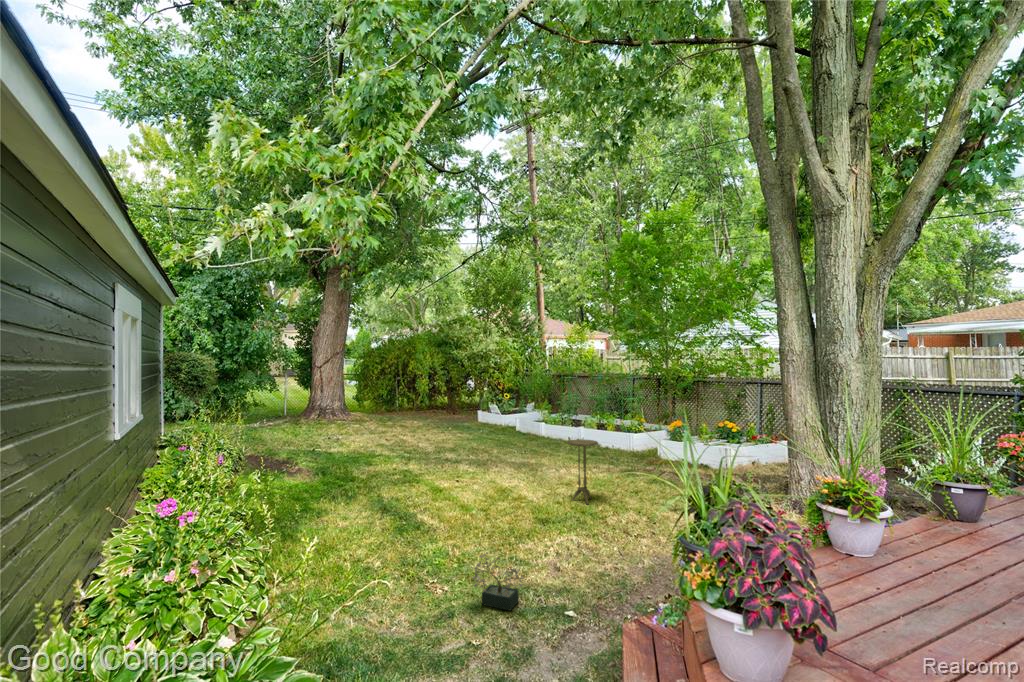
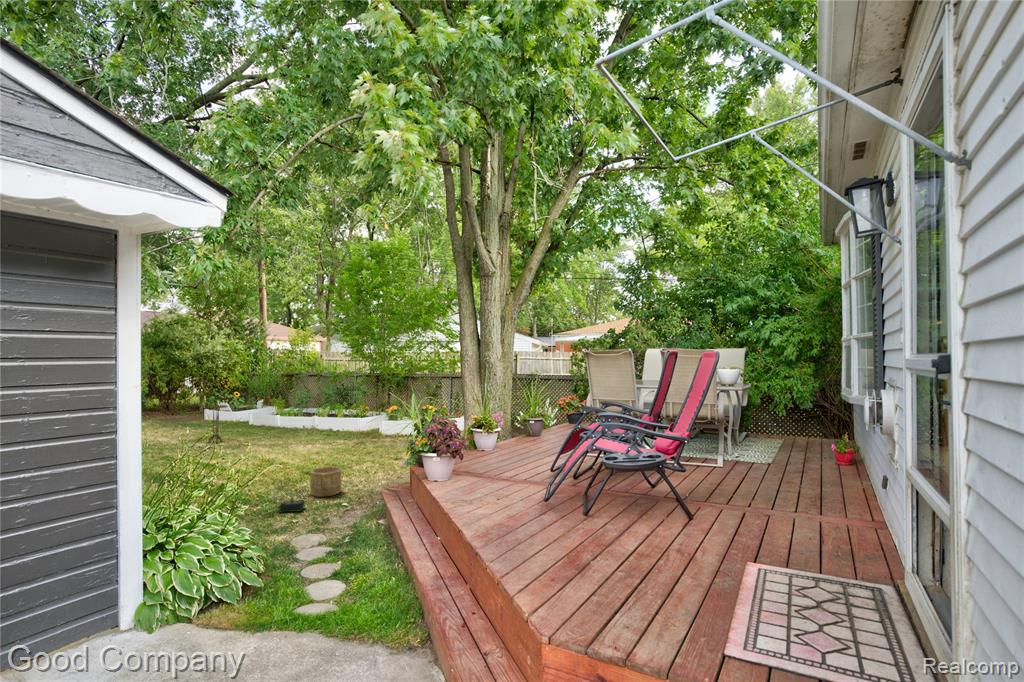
side table: present [567,440,598,505] -> present [206,405,227,443]
wooden bucket: none [534,529,582,581] -> present [310,466,342,497]

